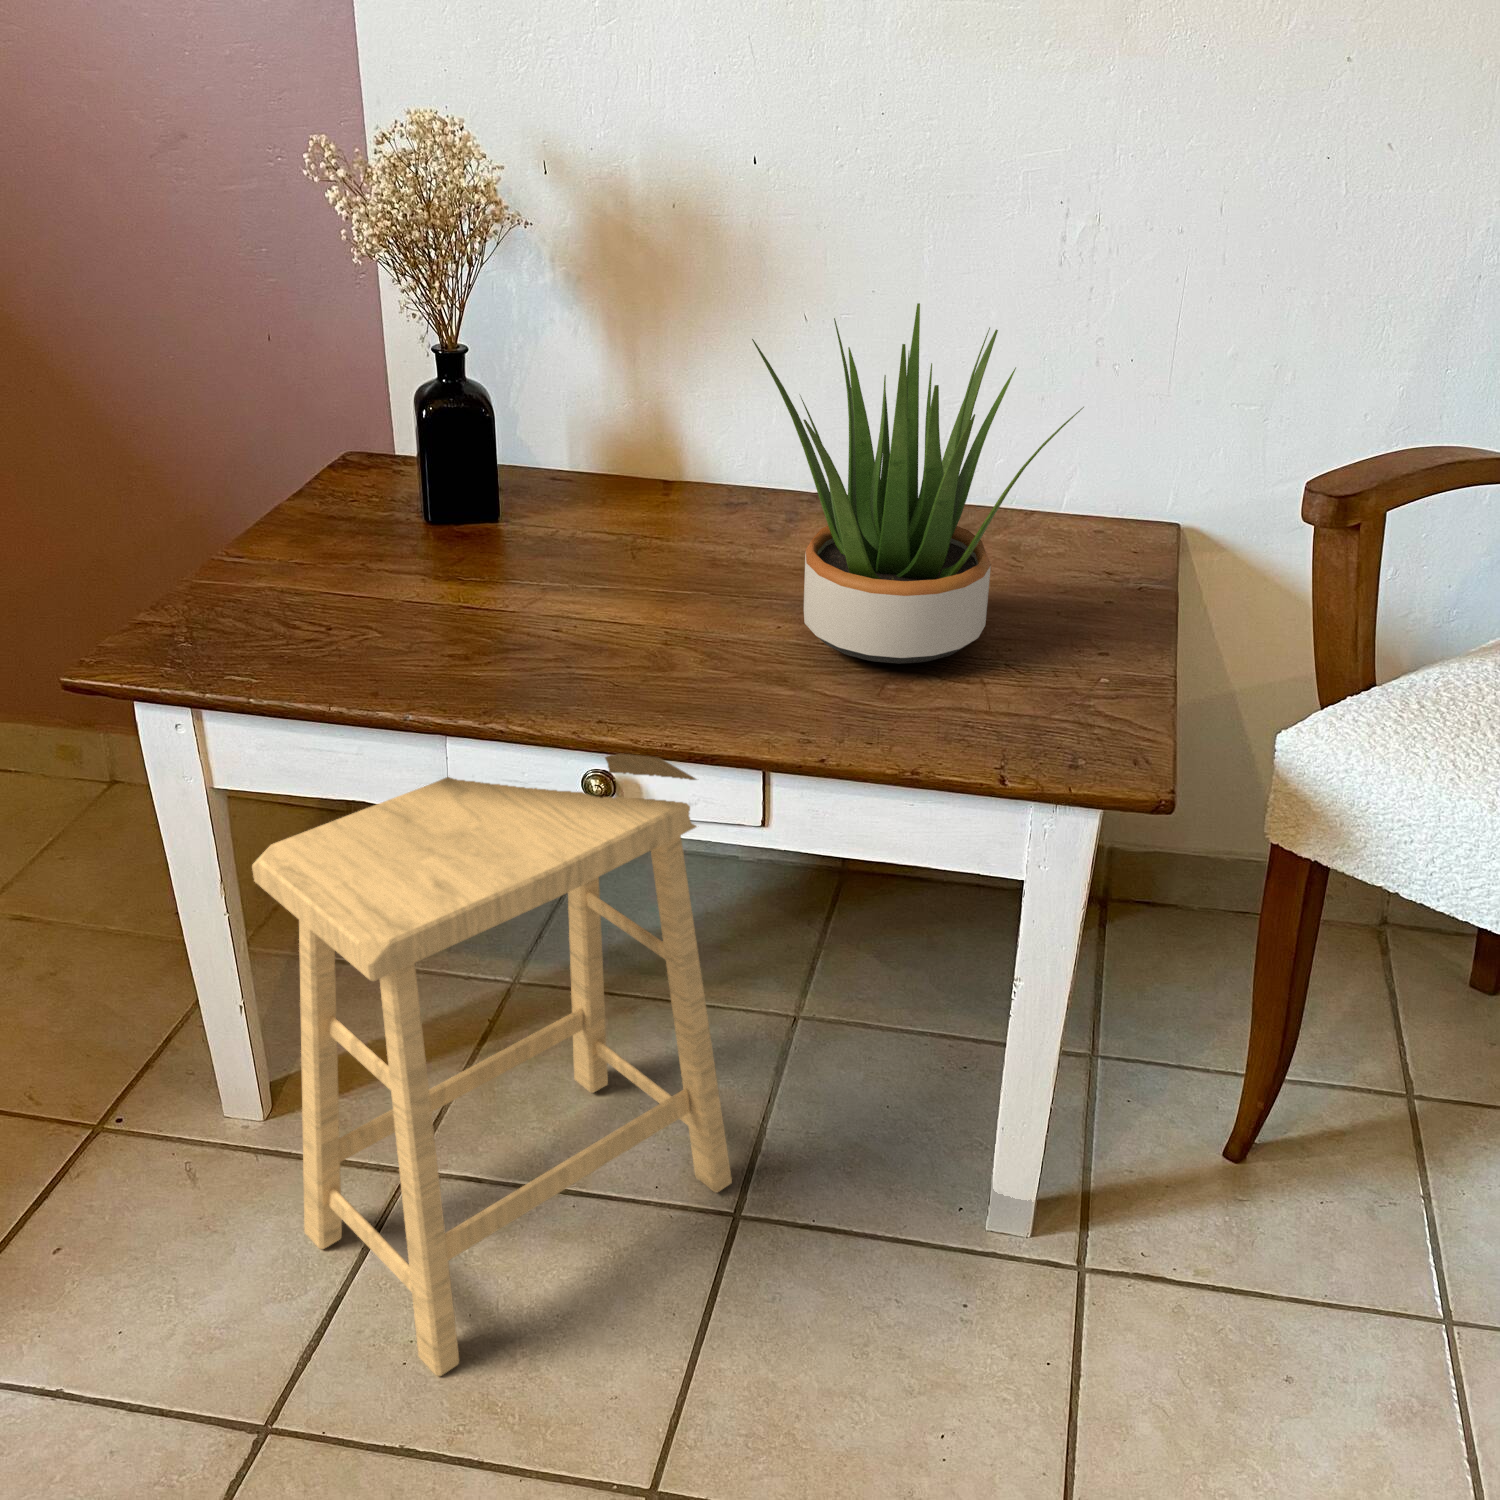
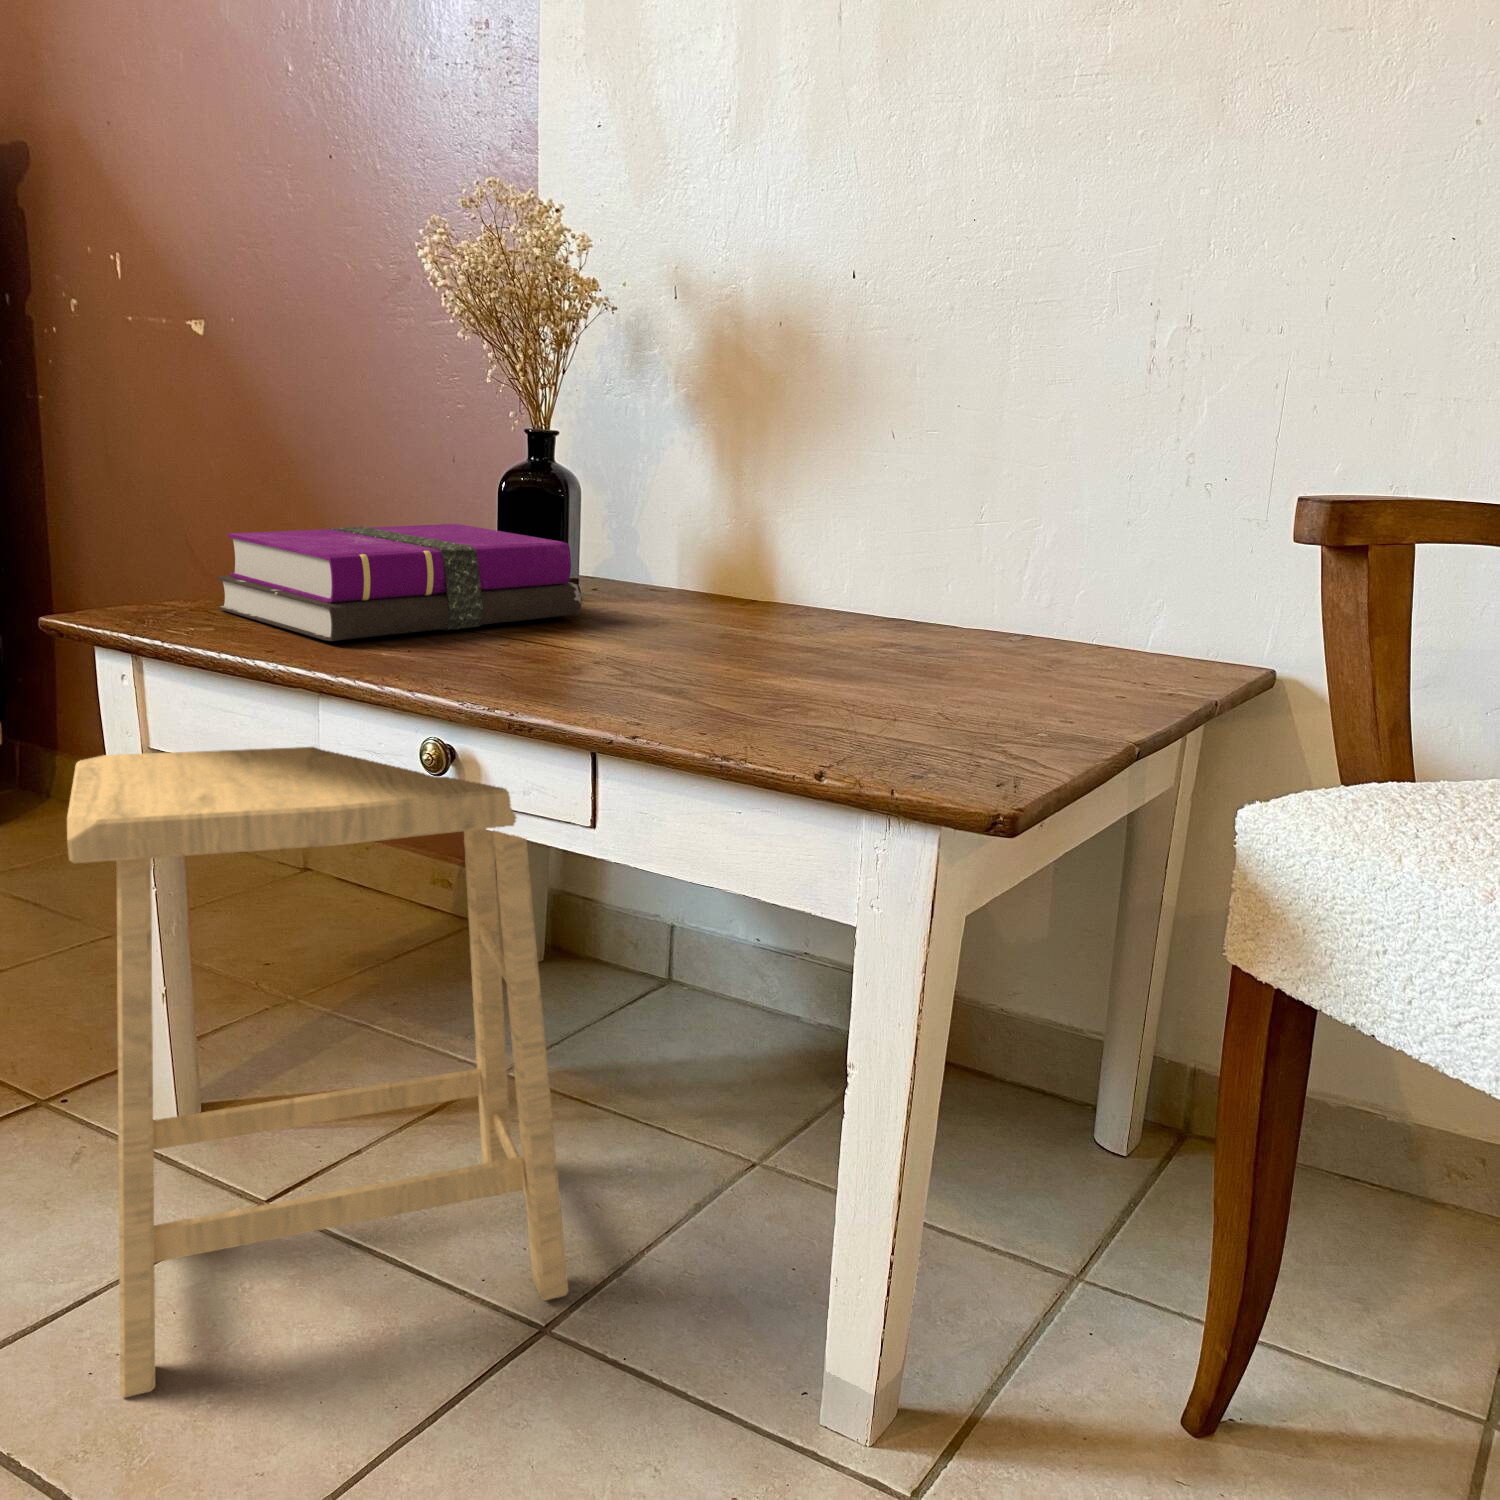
potted plant: present [752,303,1084,664] -> none [660,306,983,693]
notebook: none [224,463,583,671] -> present [217,524,582,641]

